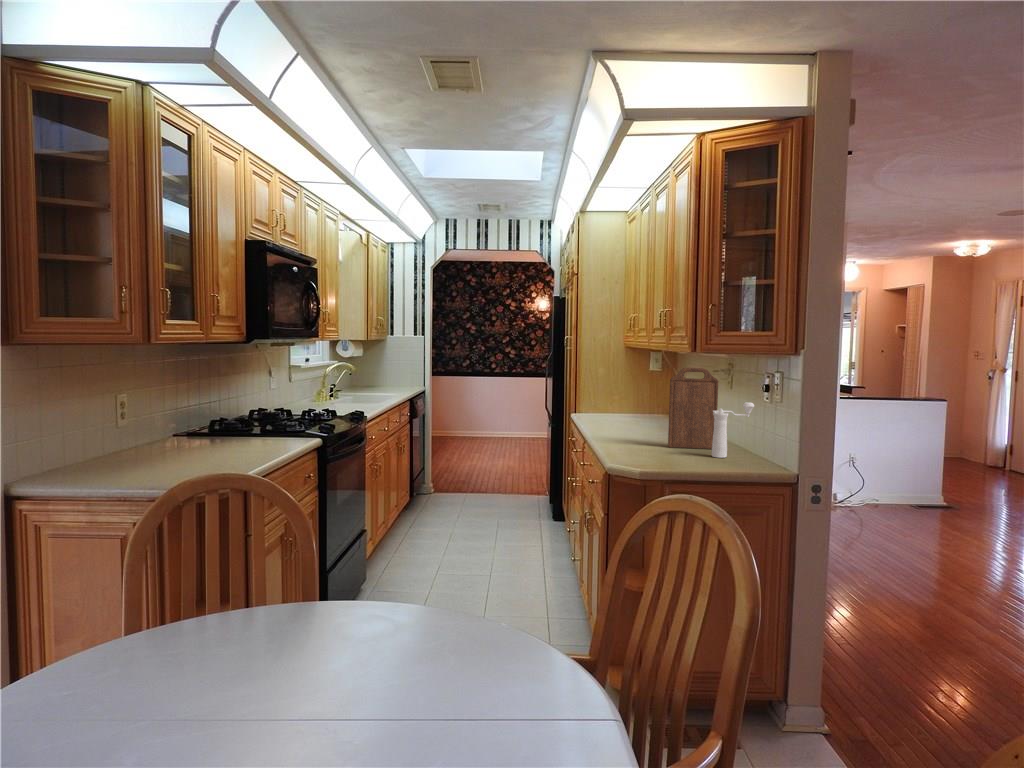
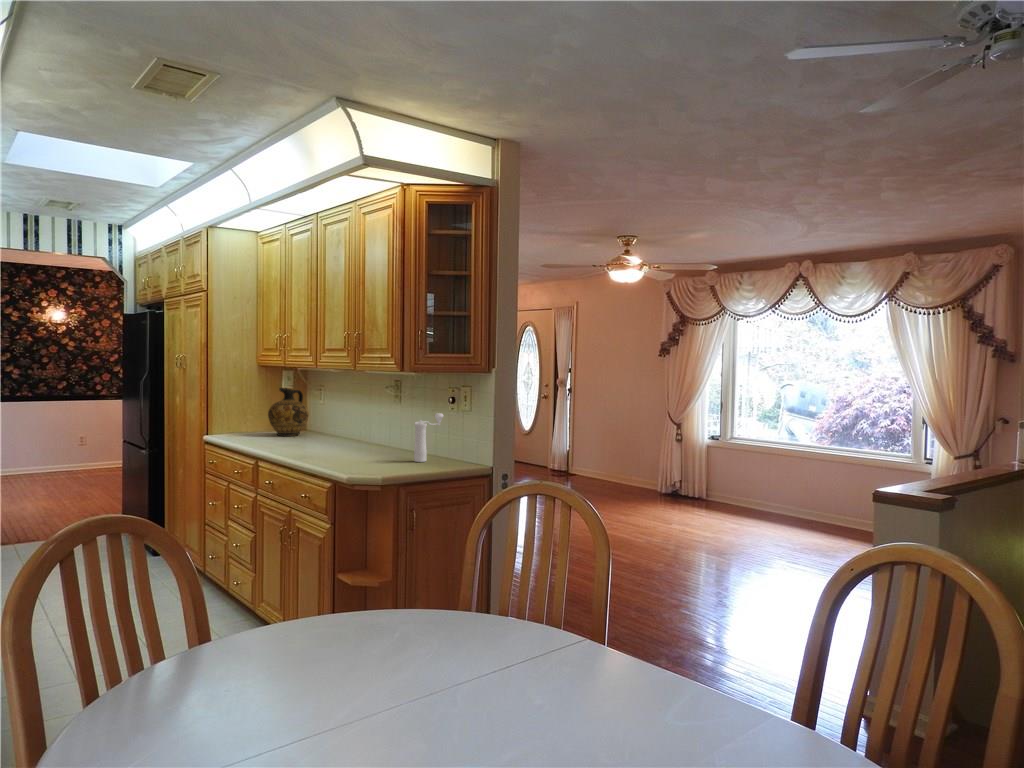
ceramic jug: none [626,368,667,419] -> present [268,388,309,436]
cutting board: present [668,368,718,449] -> none [365,386,406,458]

